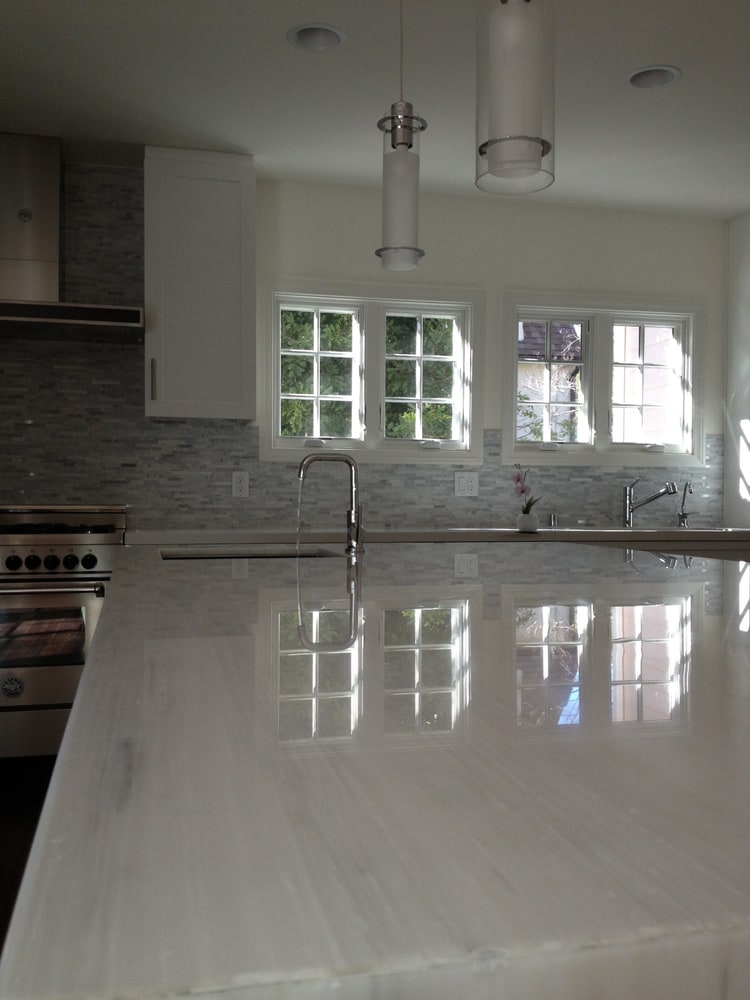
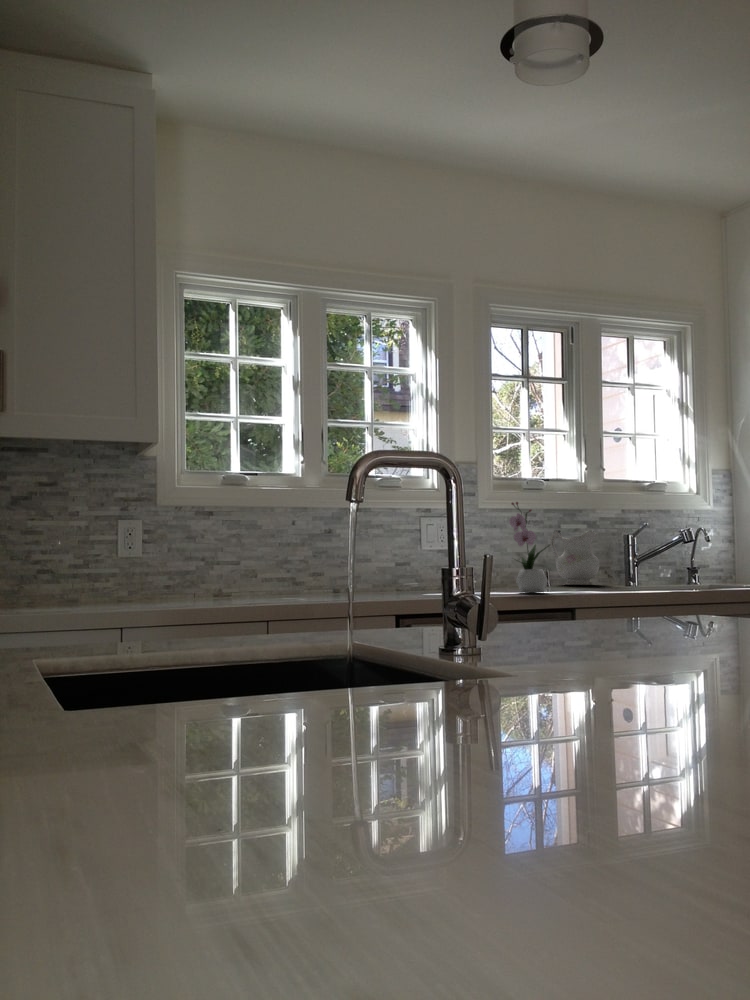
ceramic pitcher: none [561,482,598,526] -> present [550,530,600,585]

